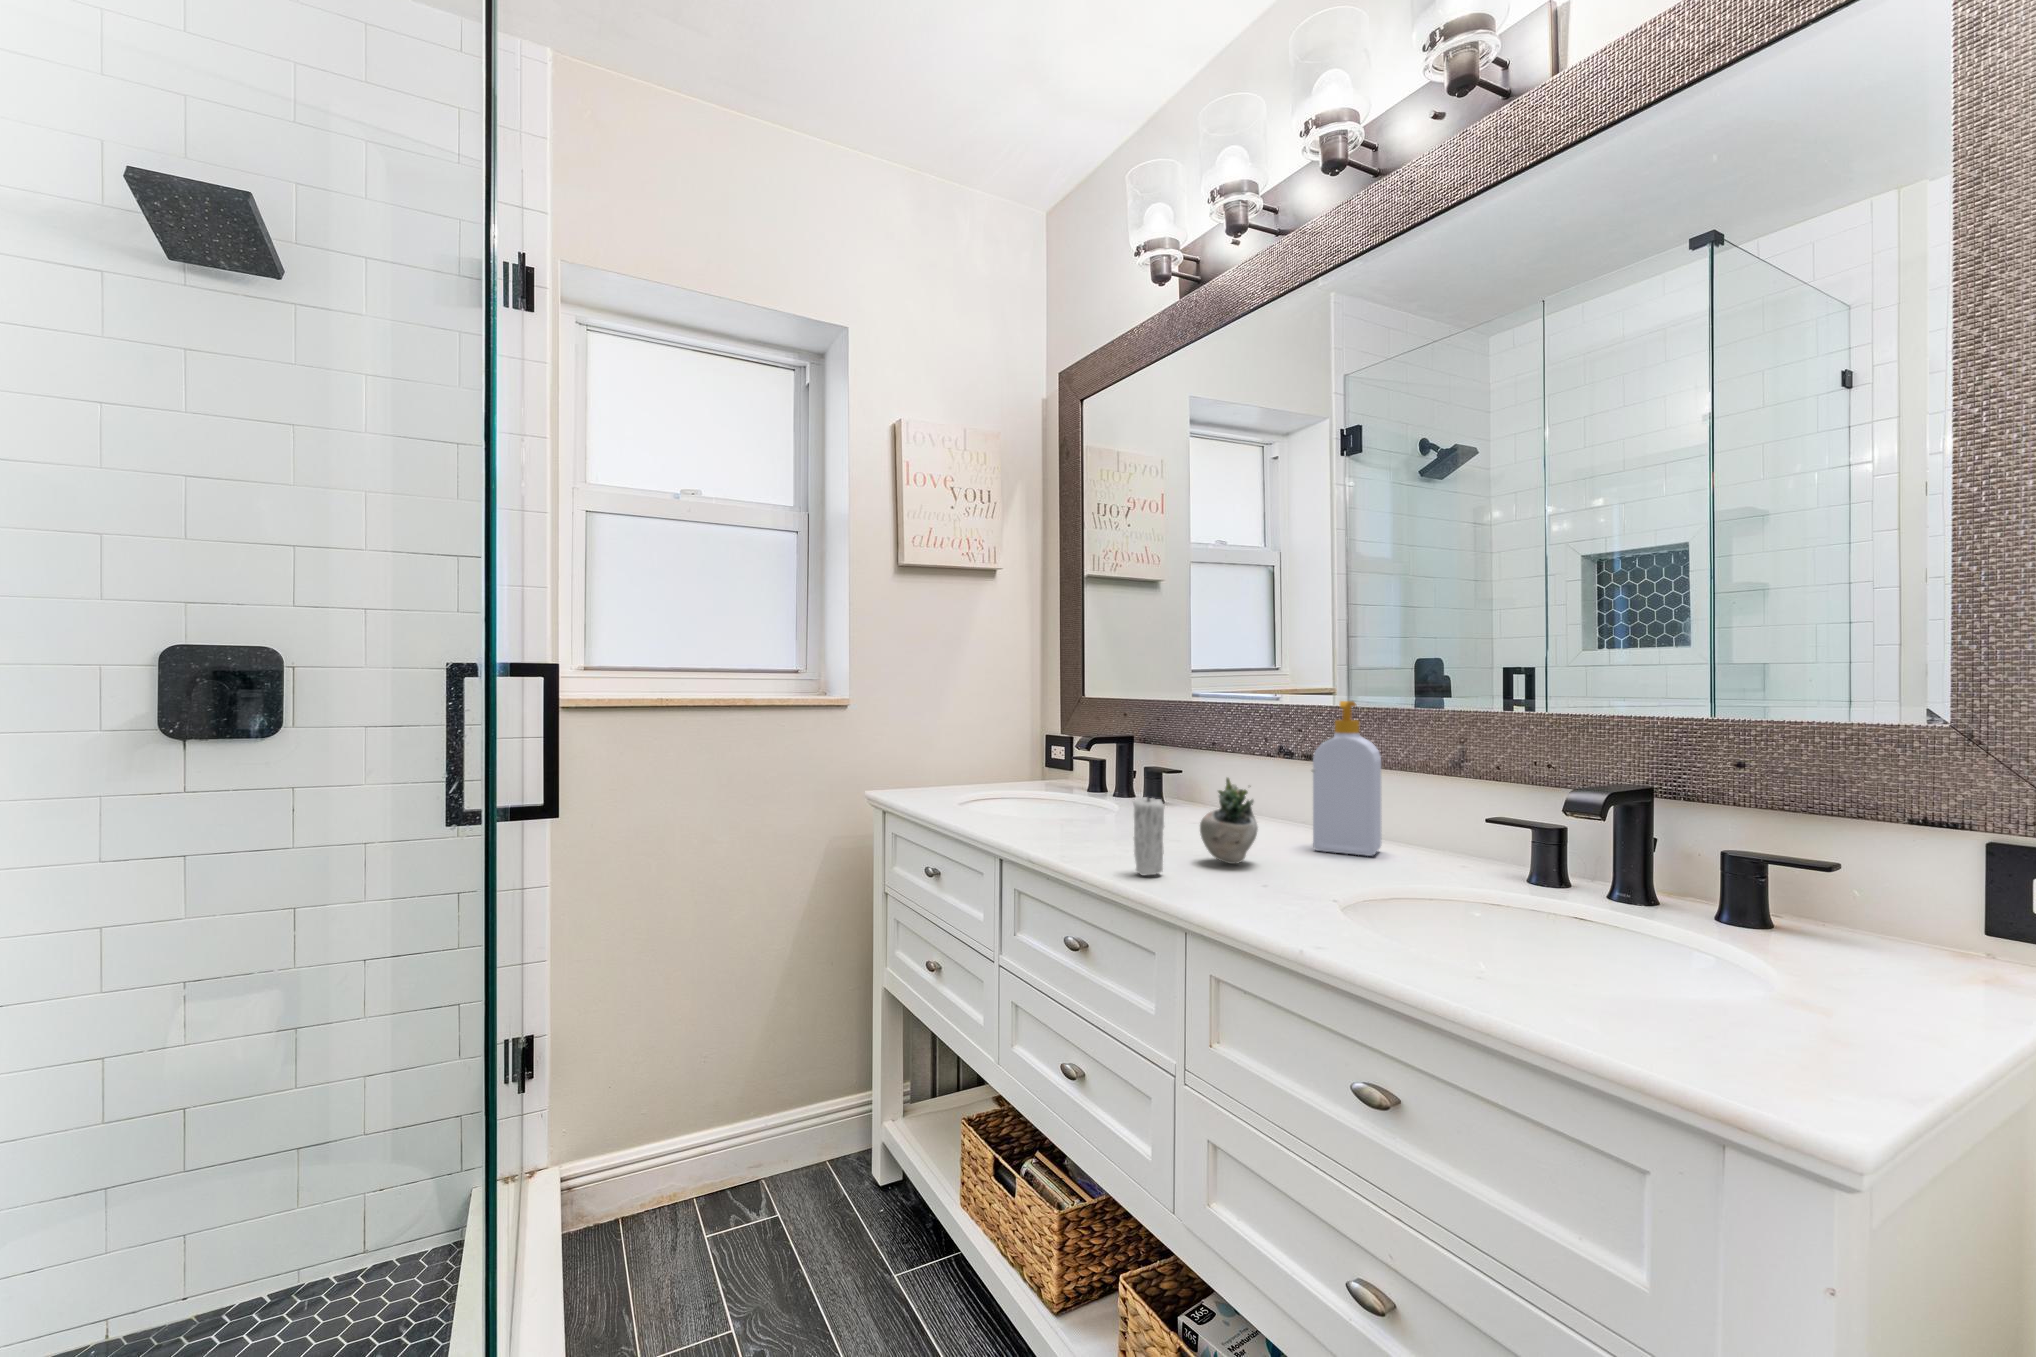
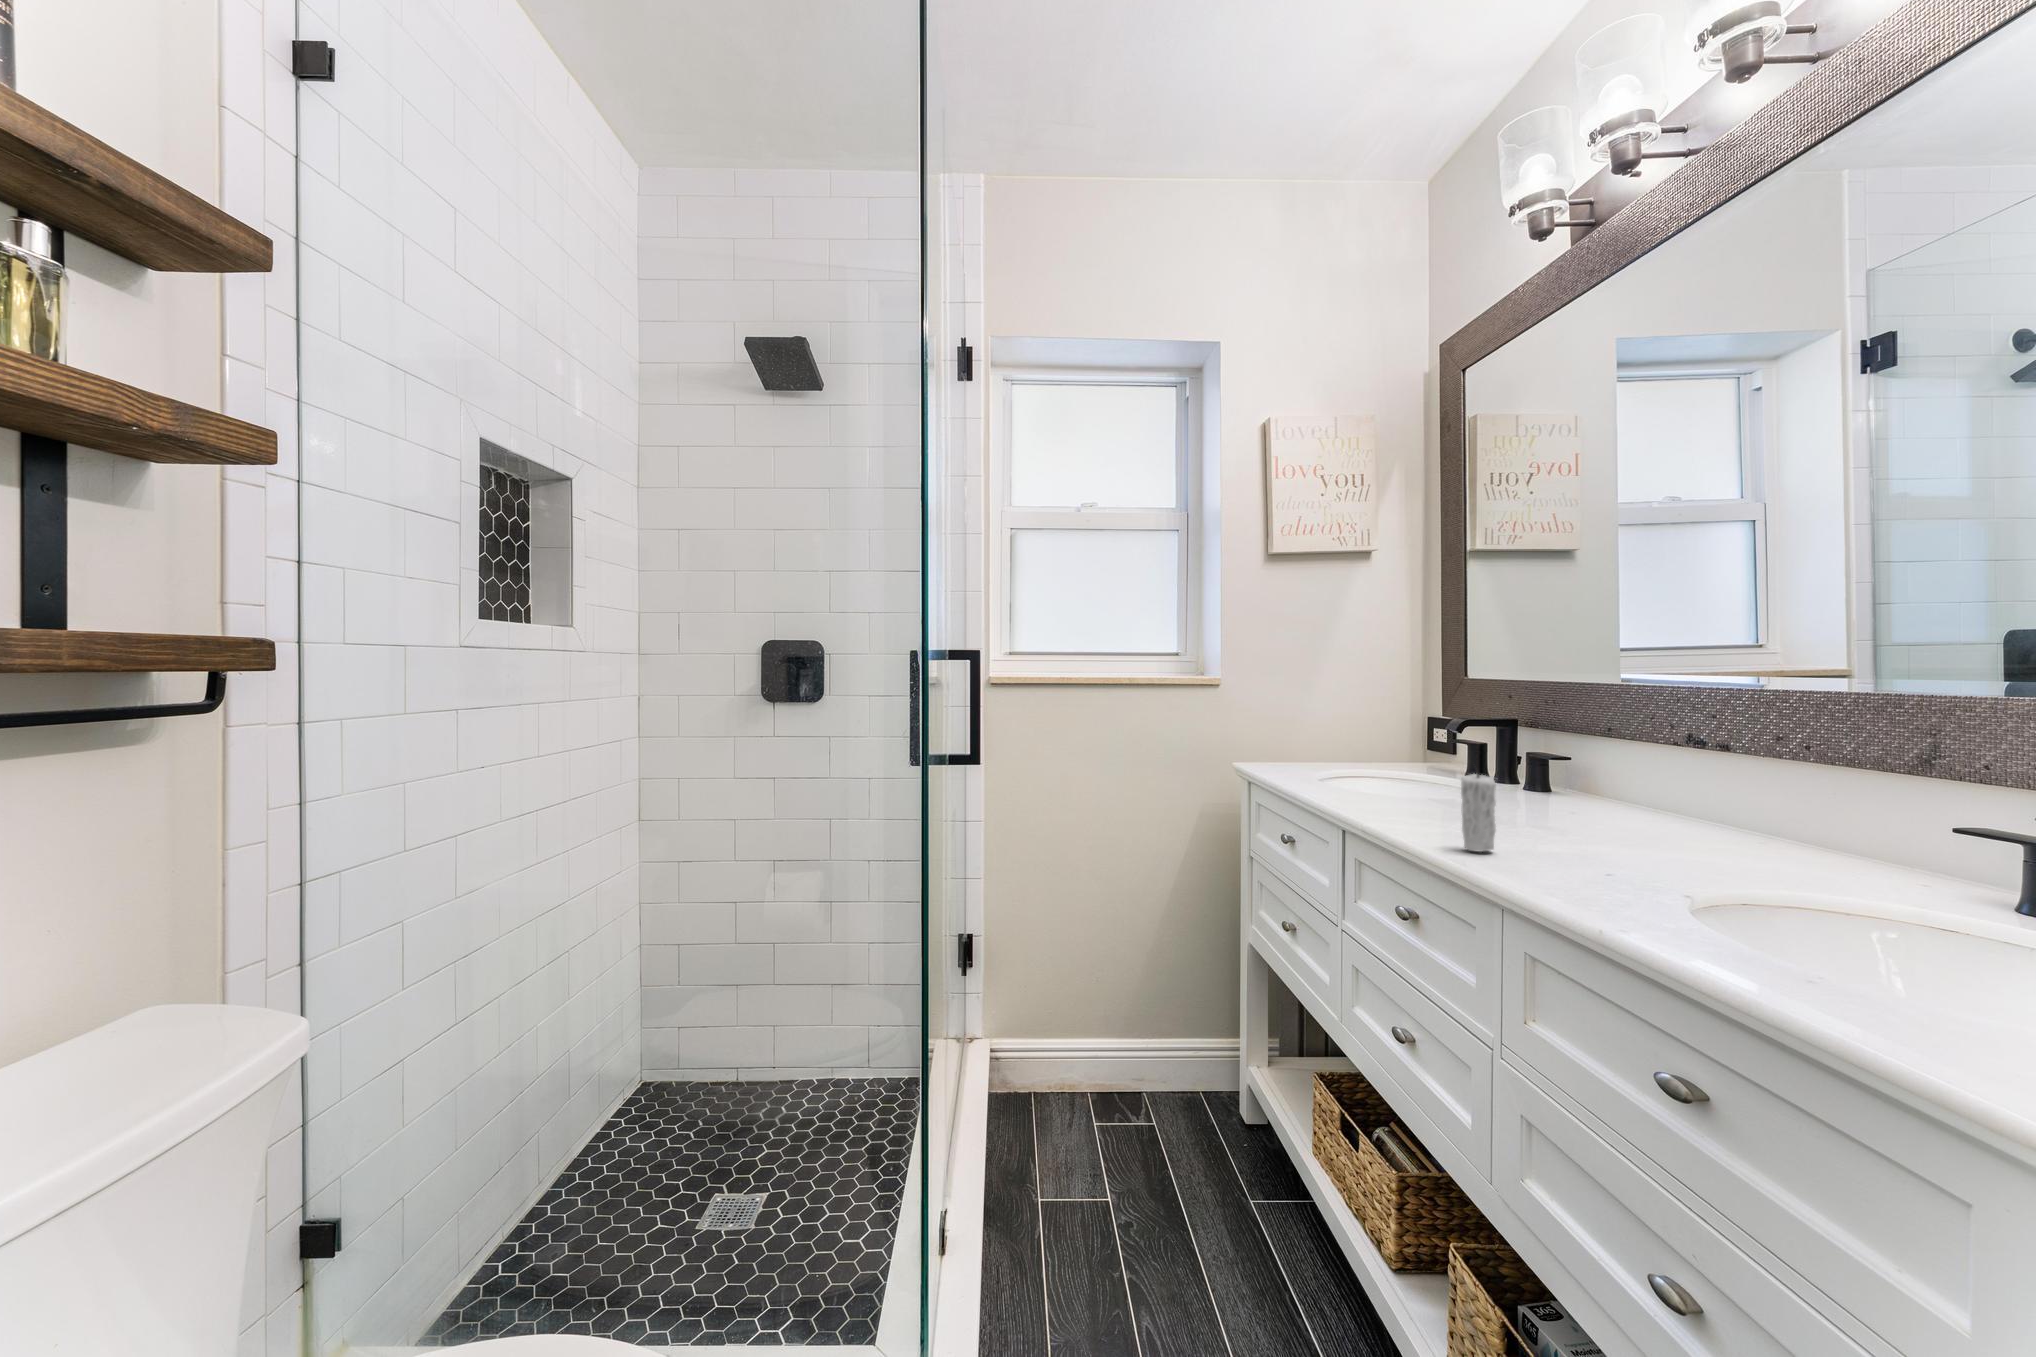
soap bottle: present [1313,701,1382,856] -> none [1711,680,1815,861]
succulent plant: present [1200,769,1315,864] -> none [1548,755,1701,851]

